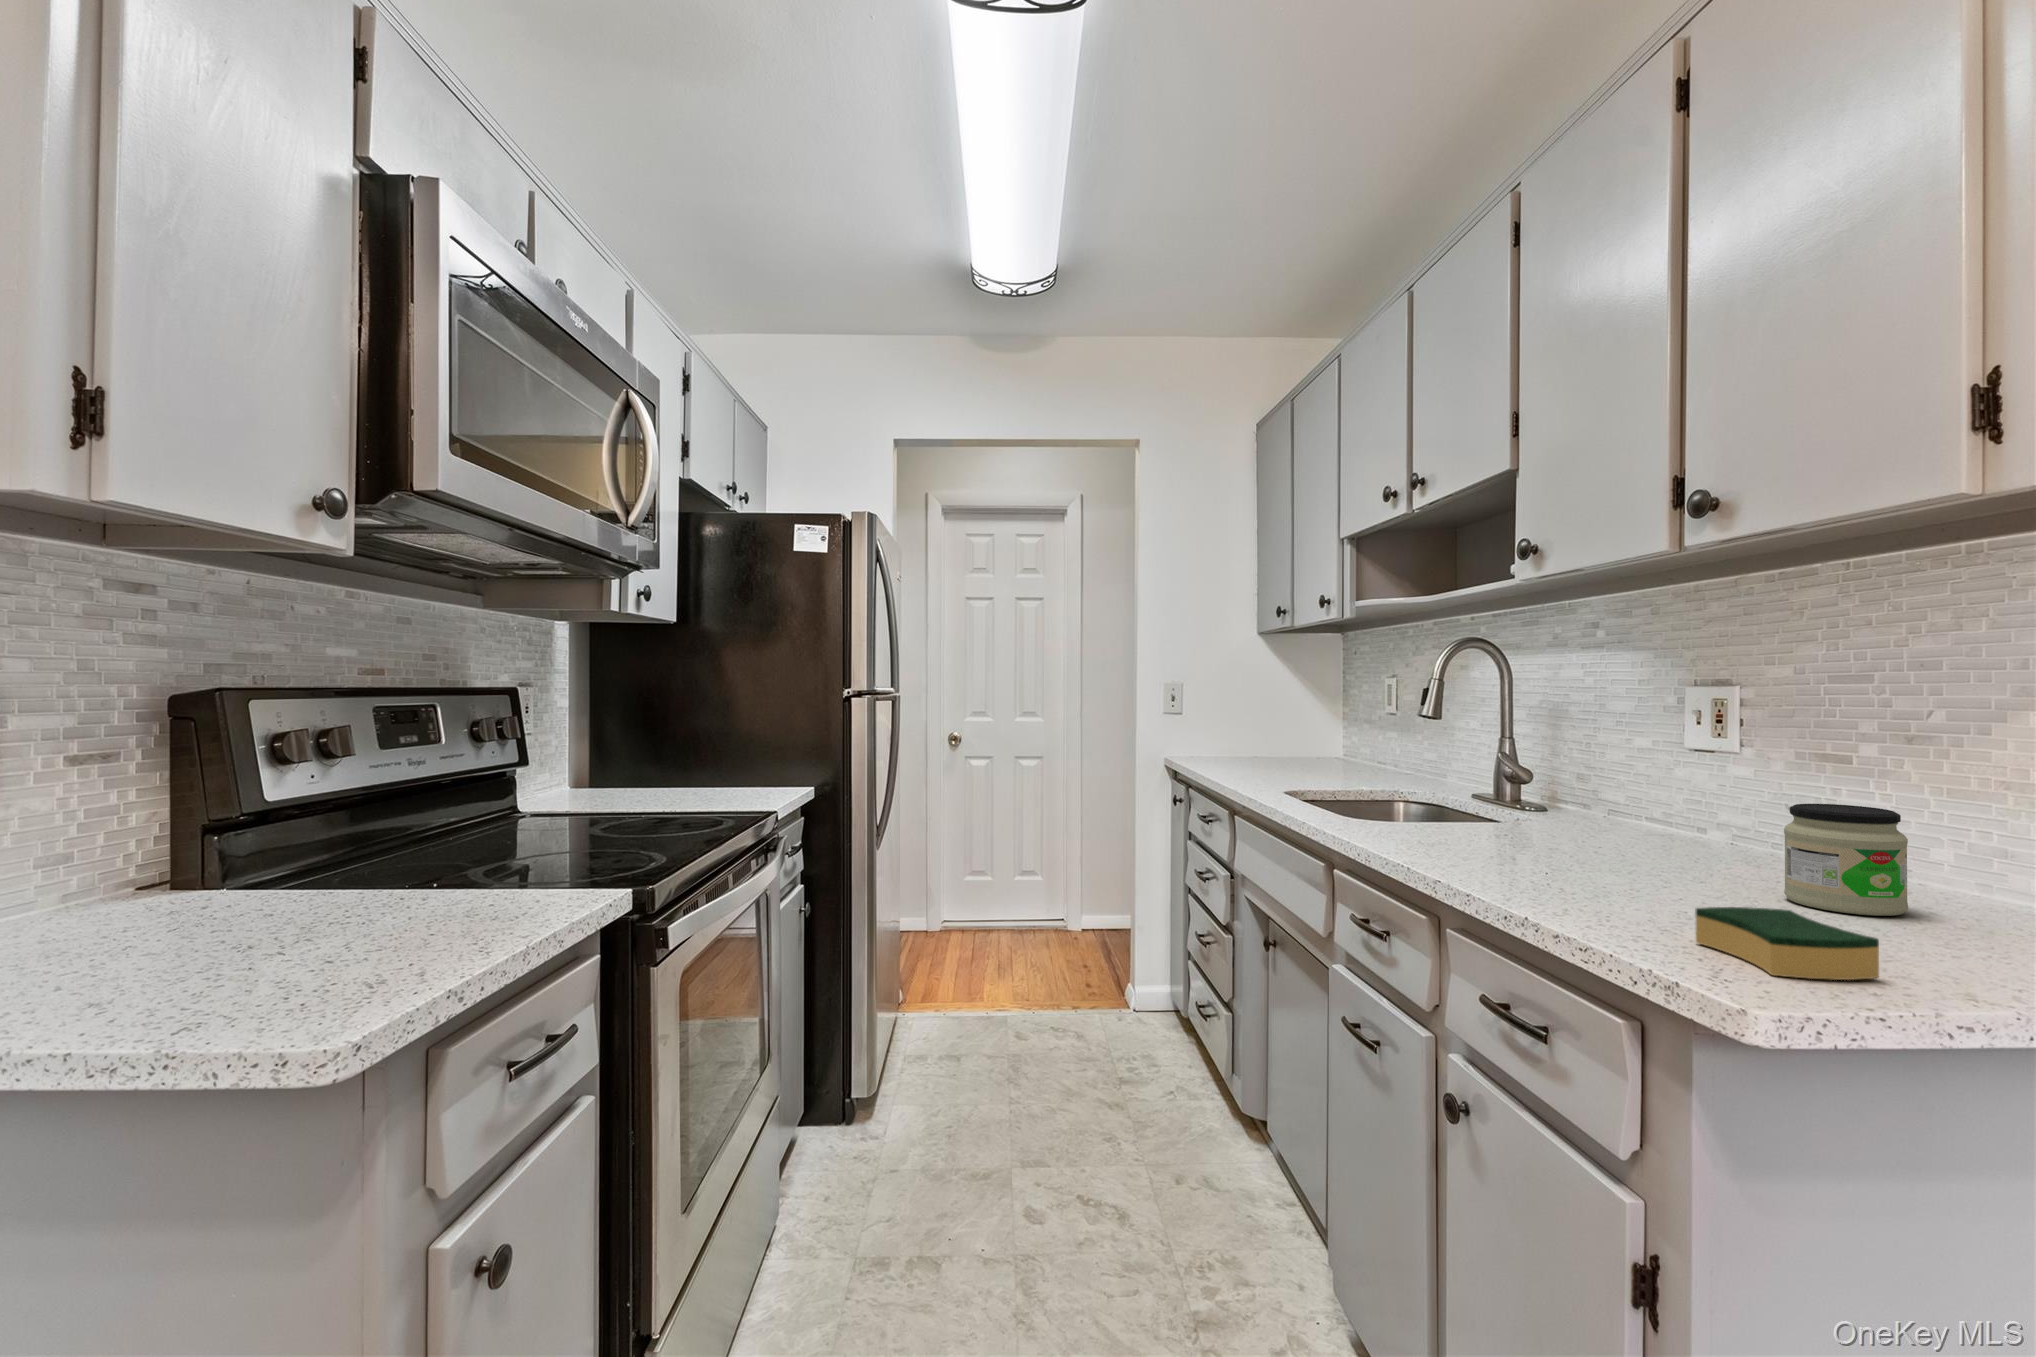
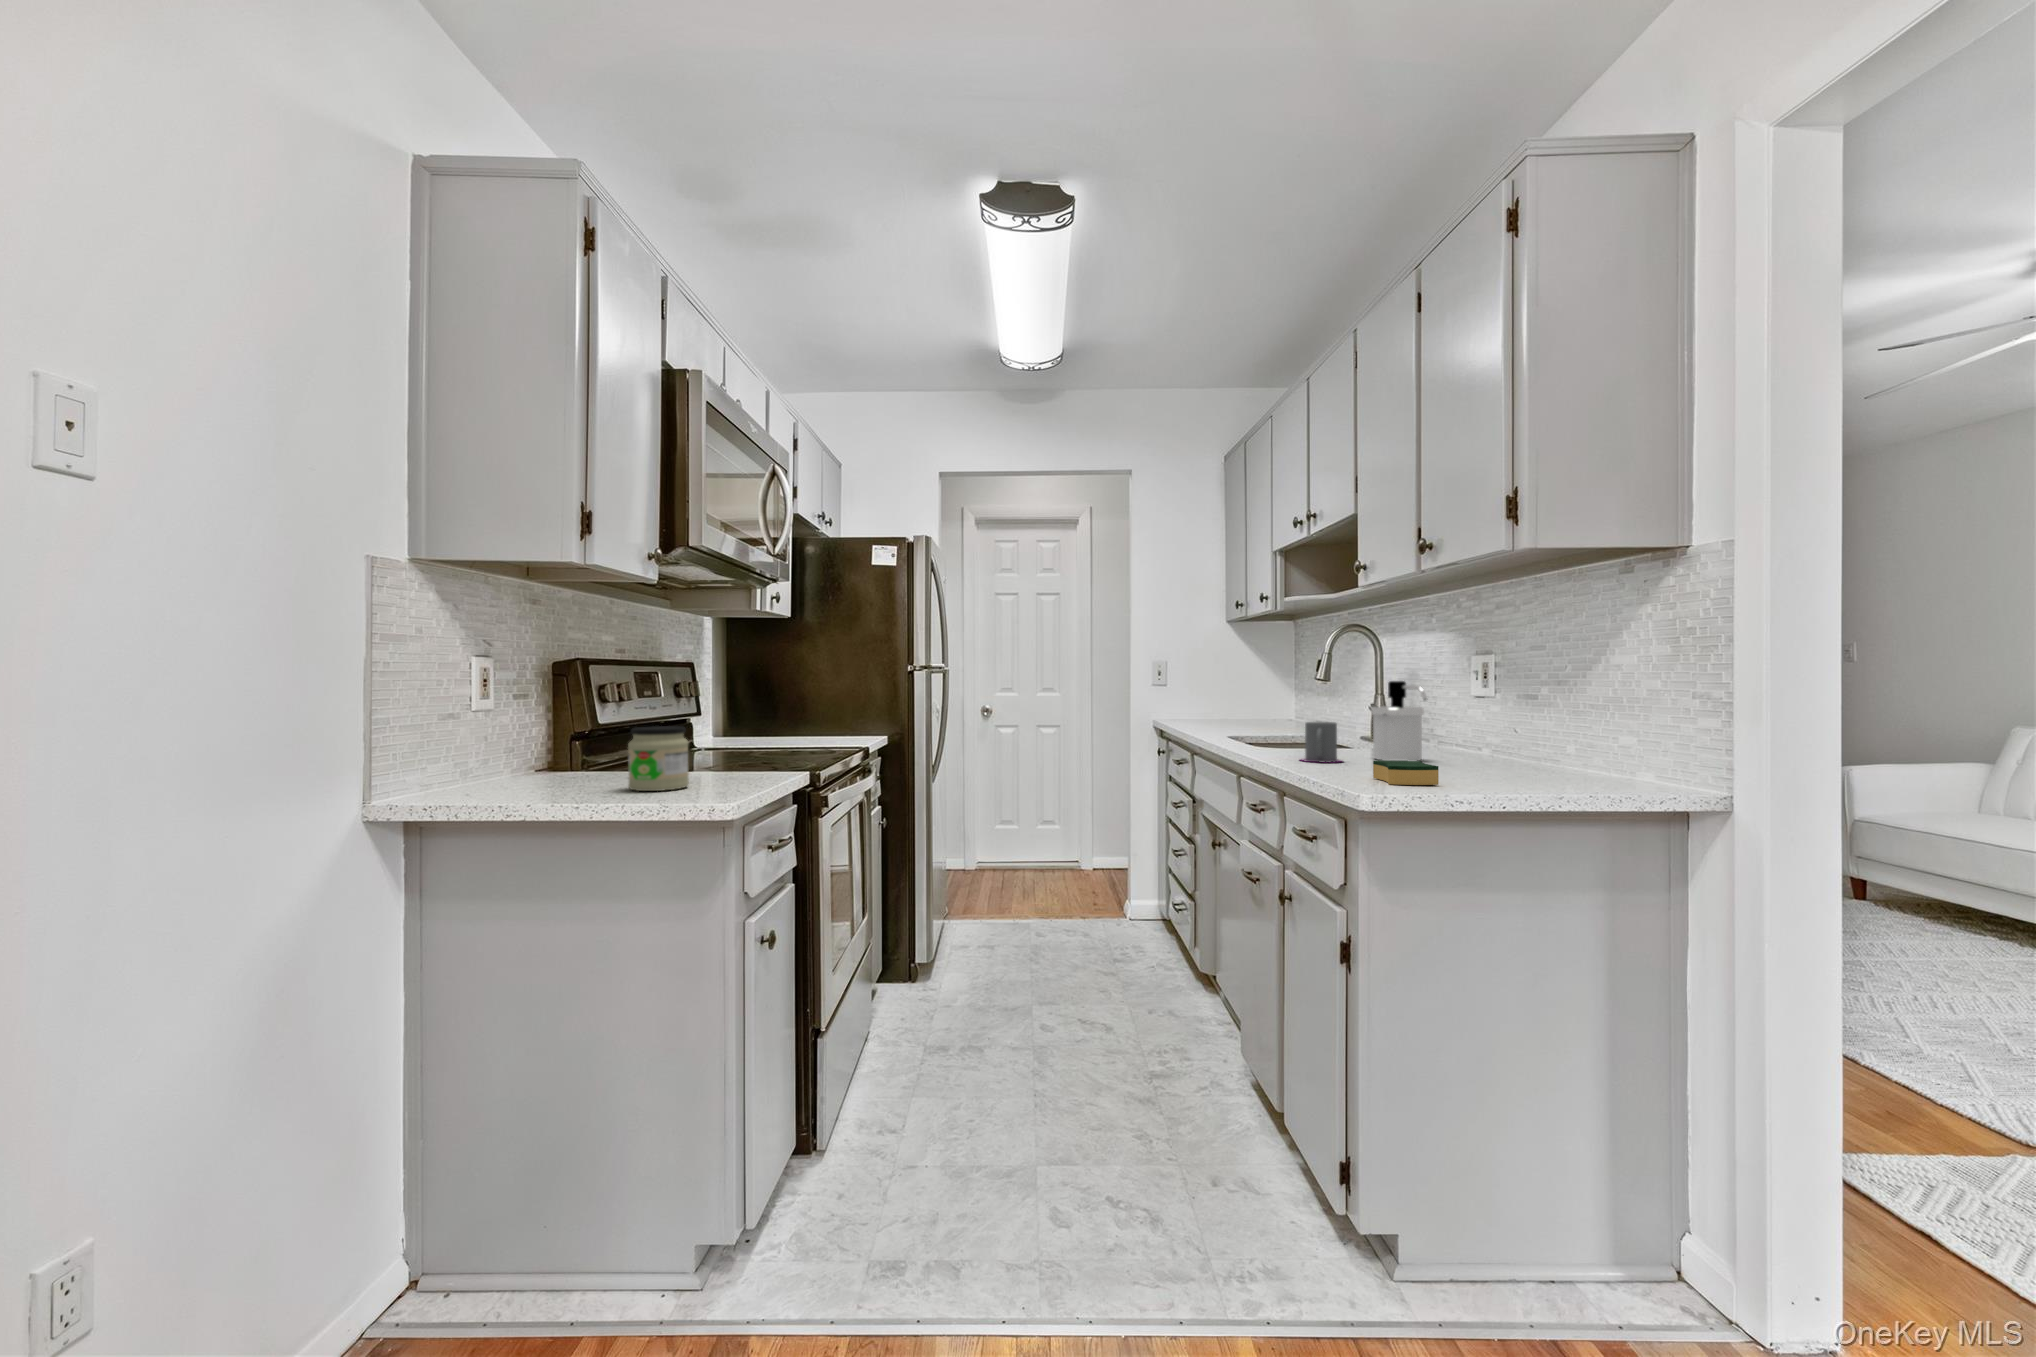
soap dispenser: none [1571,731,1695,867] -> present [1371,681,1427,760]
mug: none [1464,800,1547,875] -> present [1301,722,1342,763]
jar: present [1784,804,1908,916] -> present [628,726,689,791]

